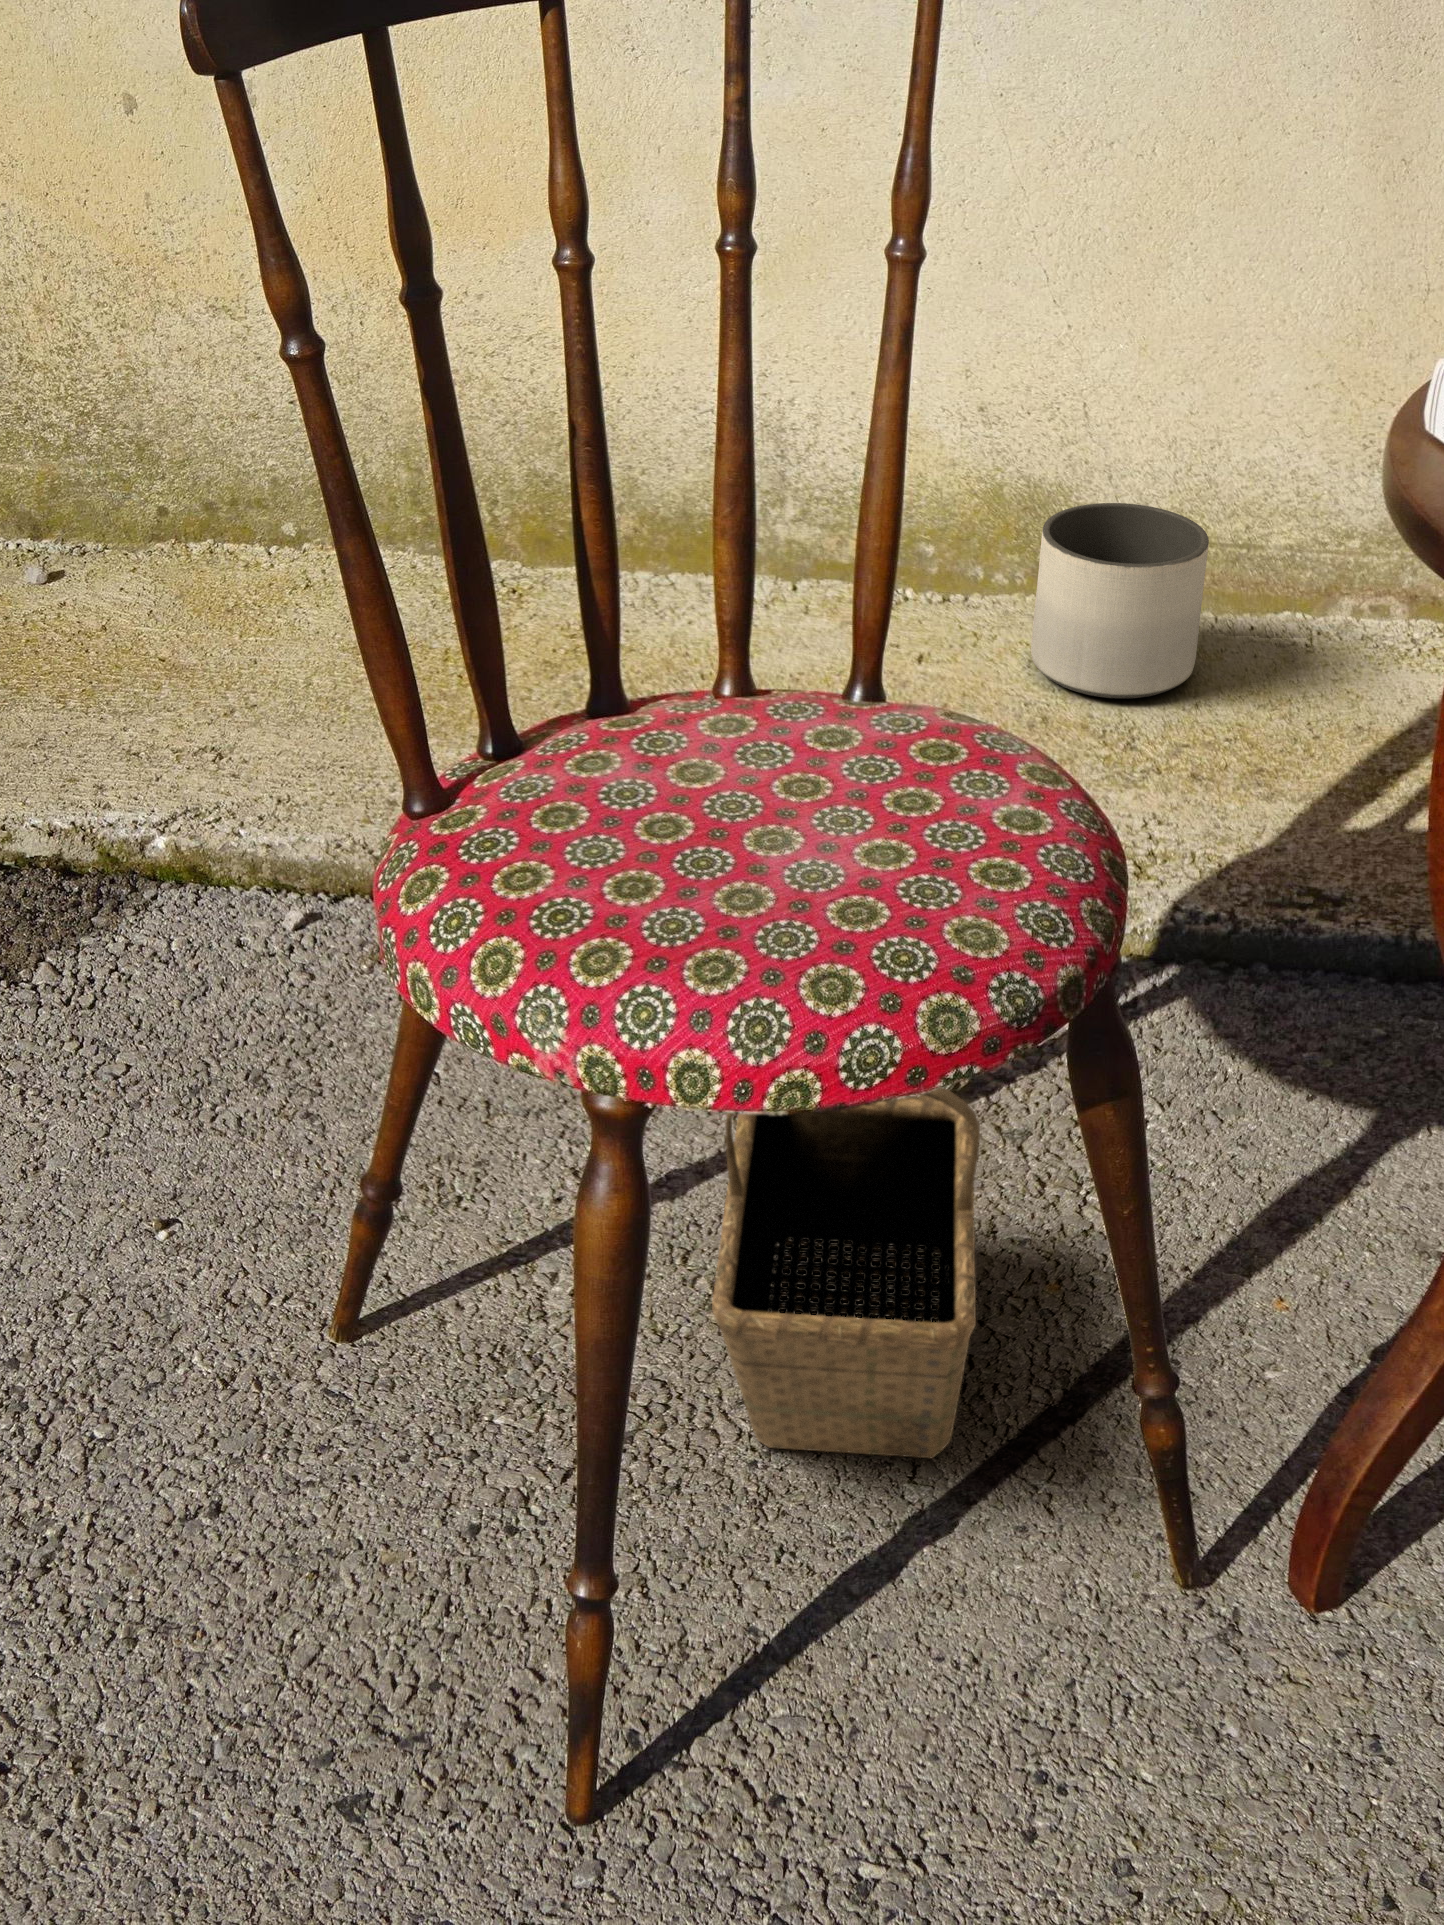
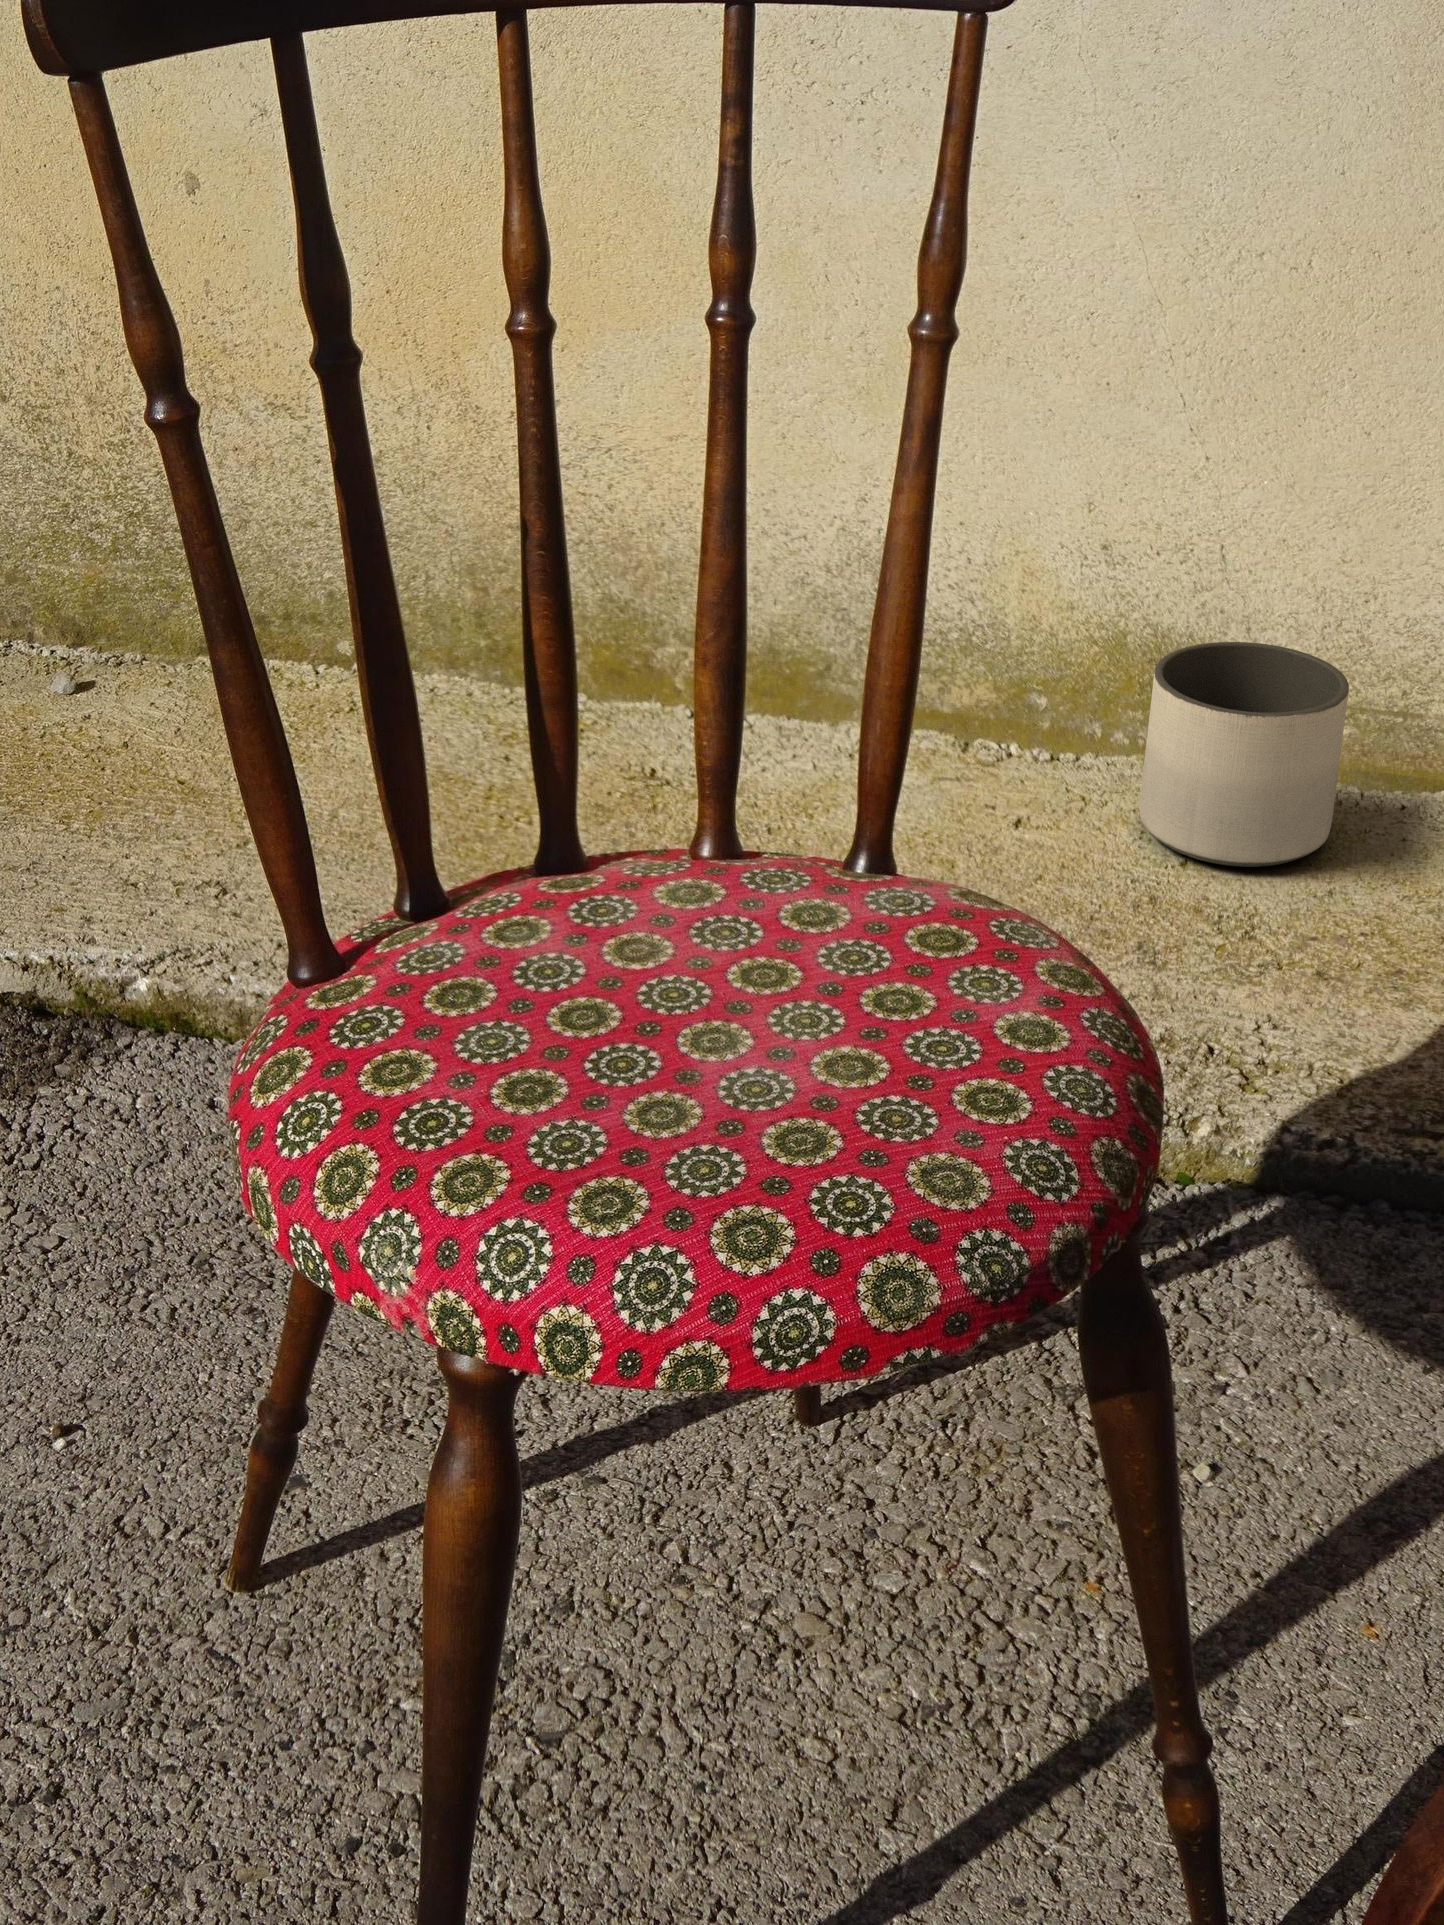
basket: present [712,1087,980,1458] -> none [649,1312,1000,1802]

